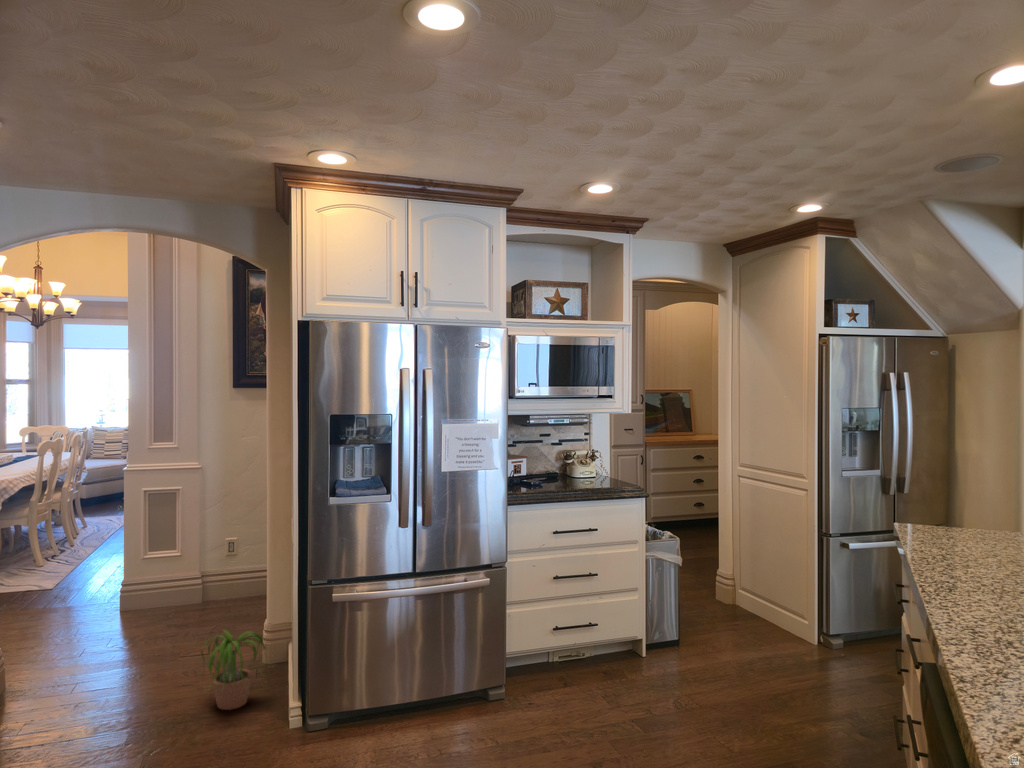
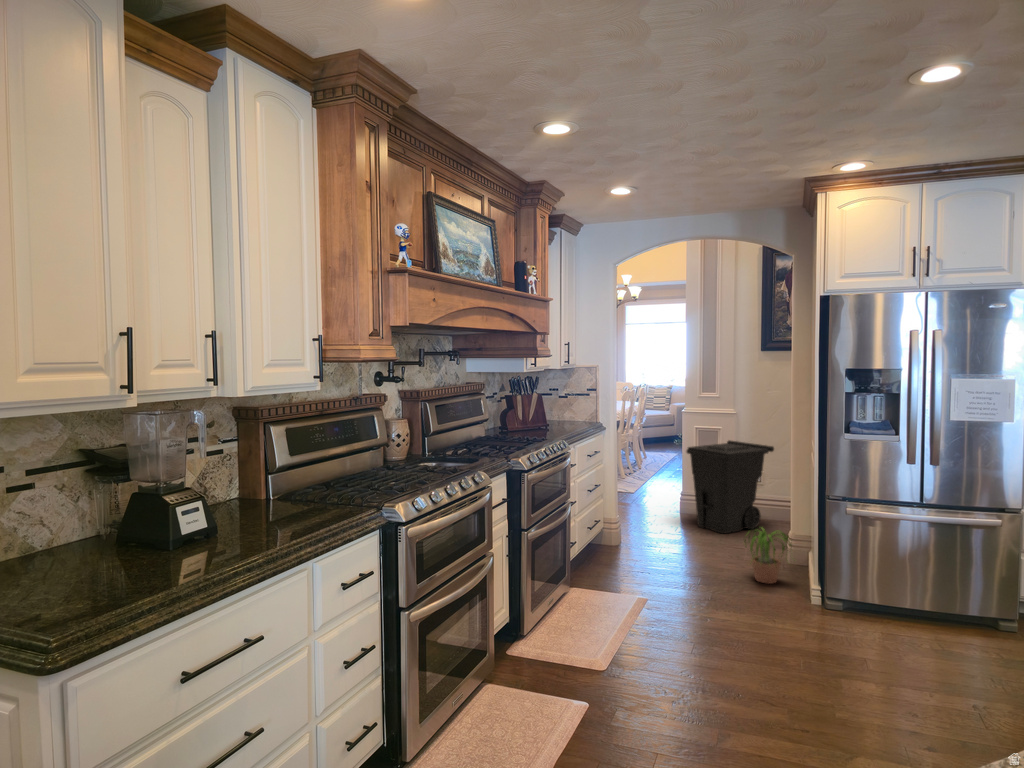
trash can: none [125,504,248,635] -> present [686,440,774,534]

